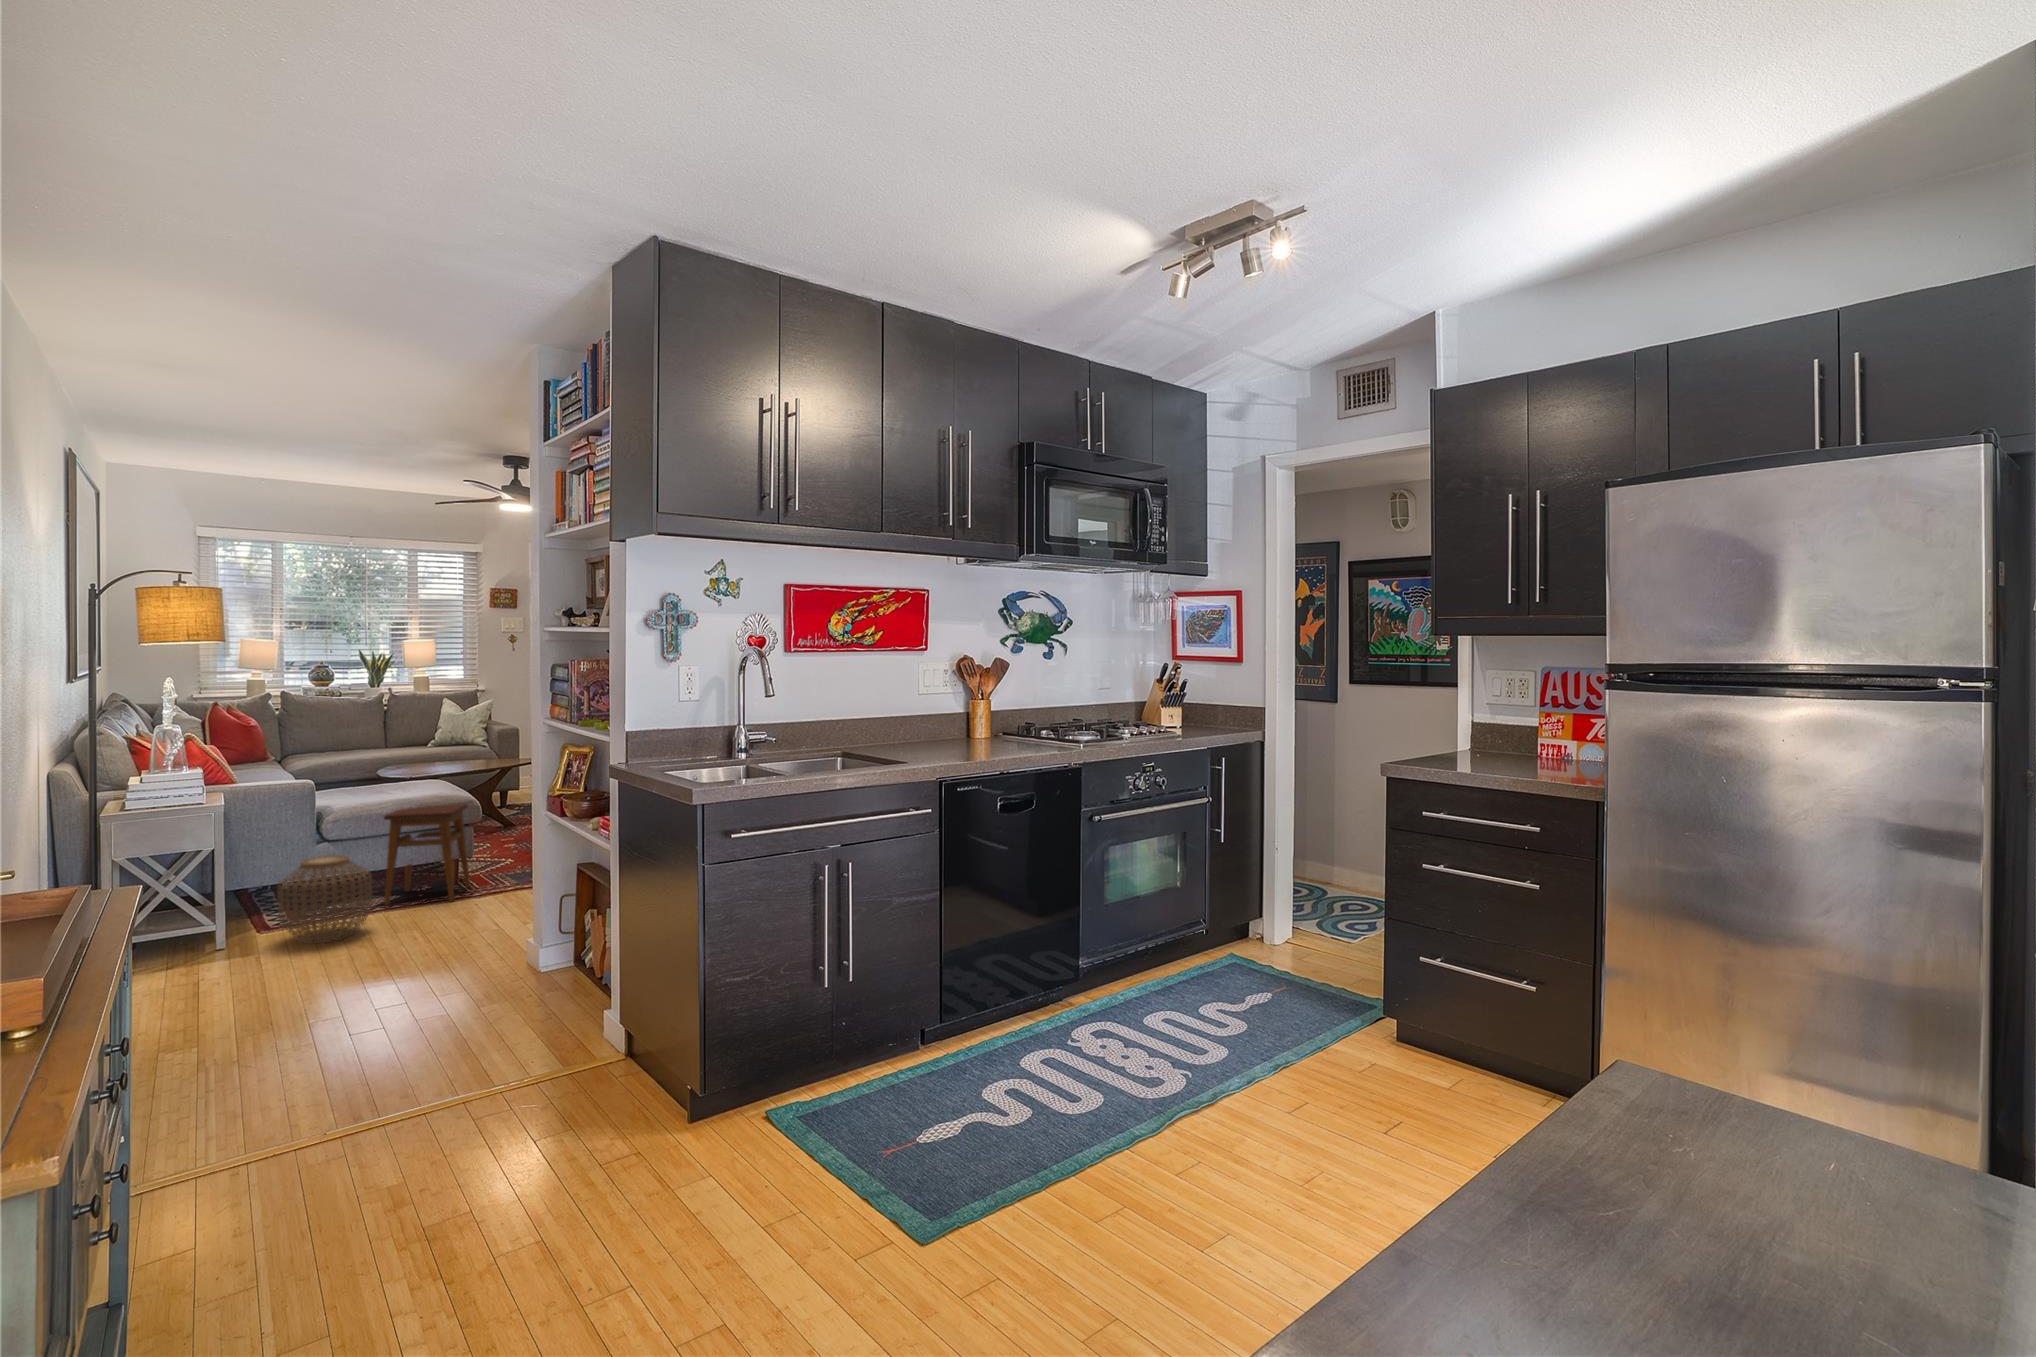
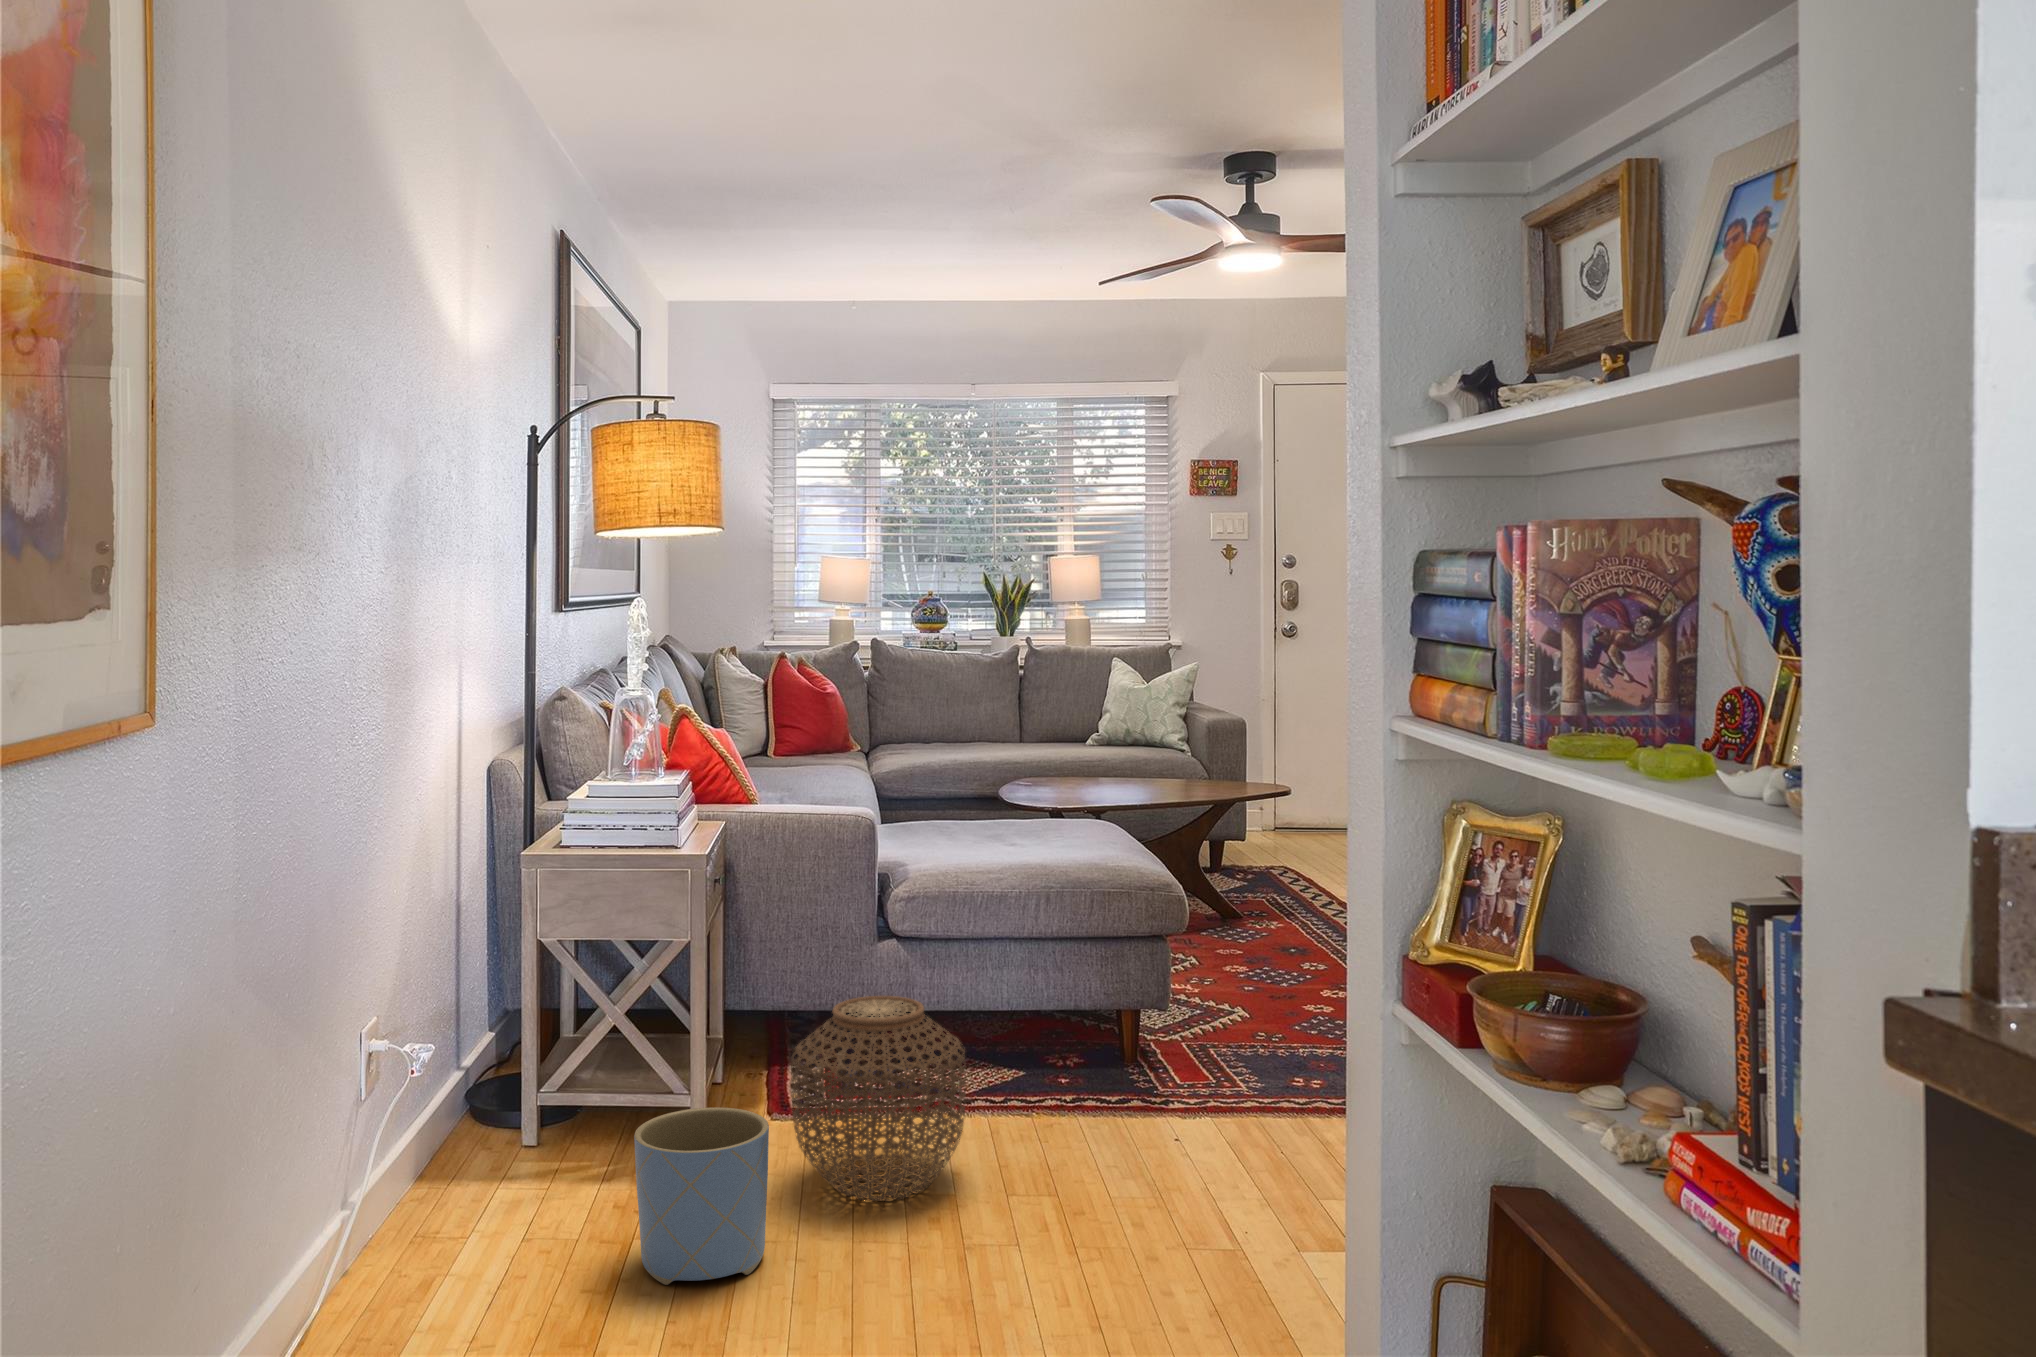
stool: present [384,804,470,905] -> none [994,884,1159,1117]
planter: none [200,906,274,981] -> present [634,1108,769,1285]

